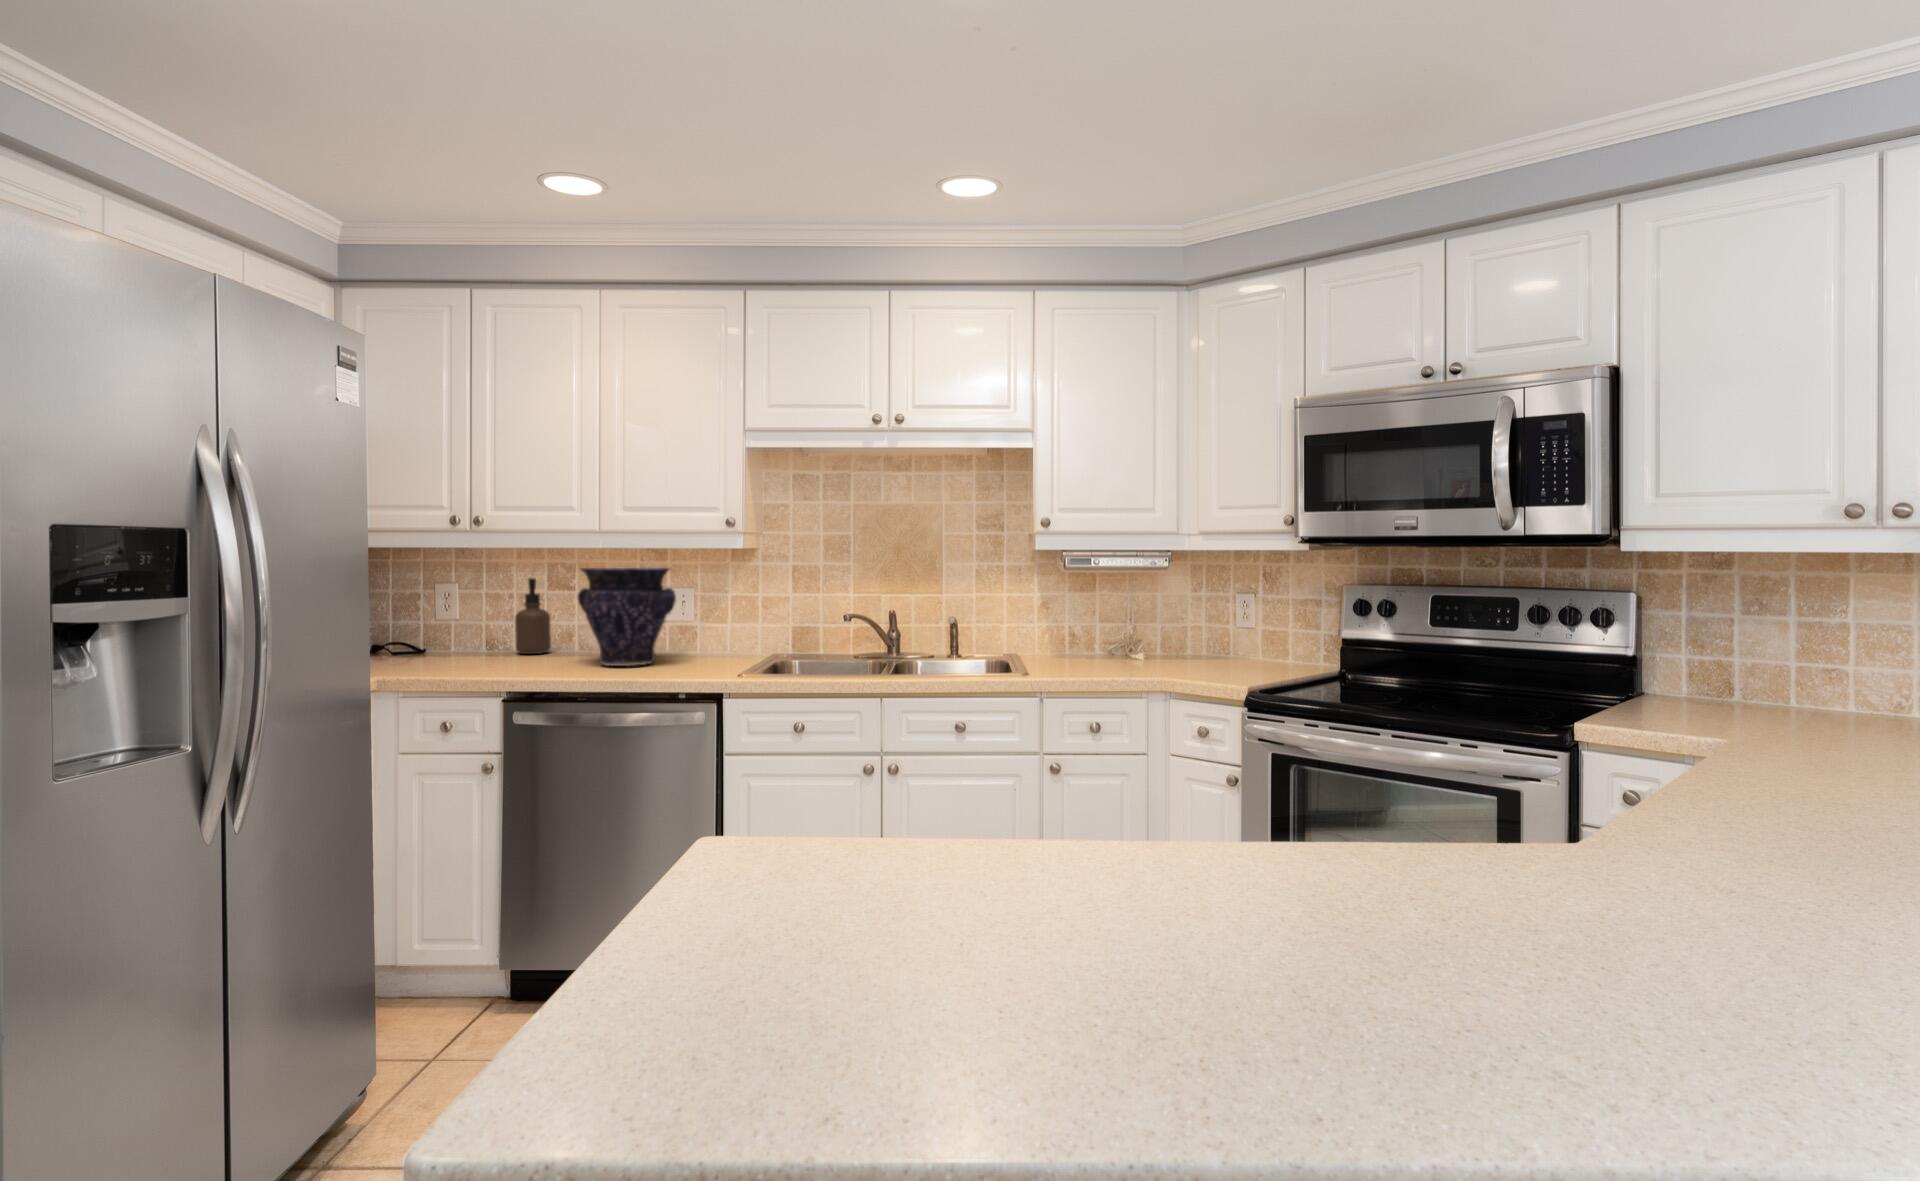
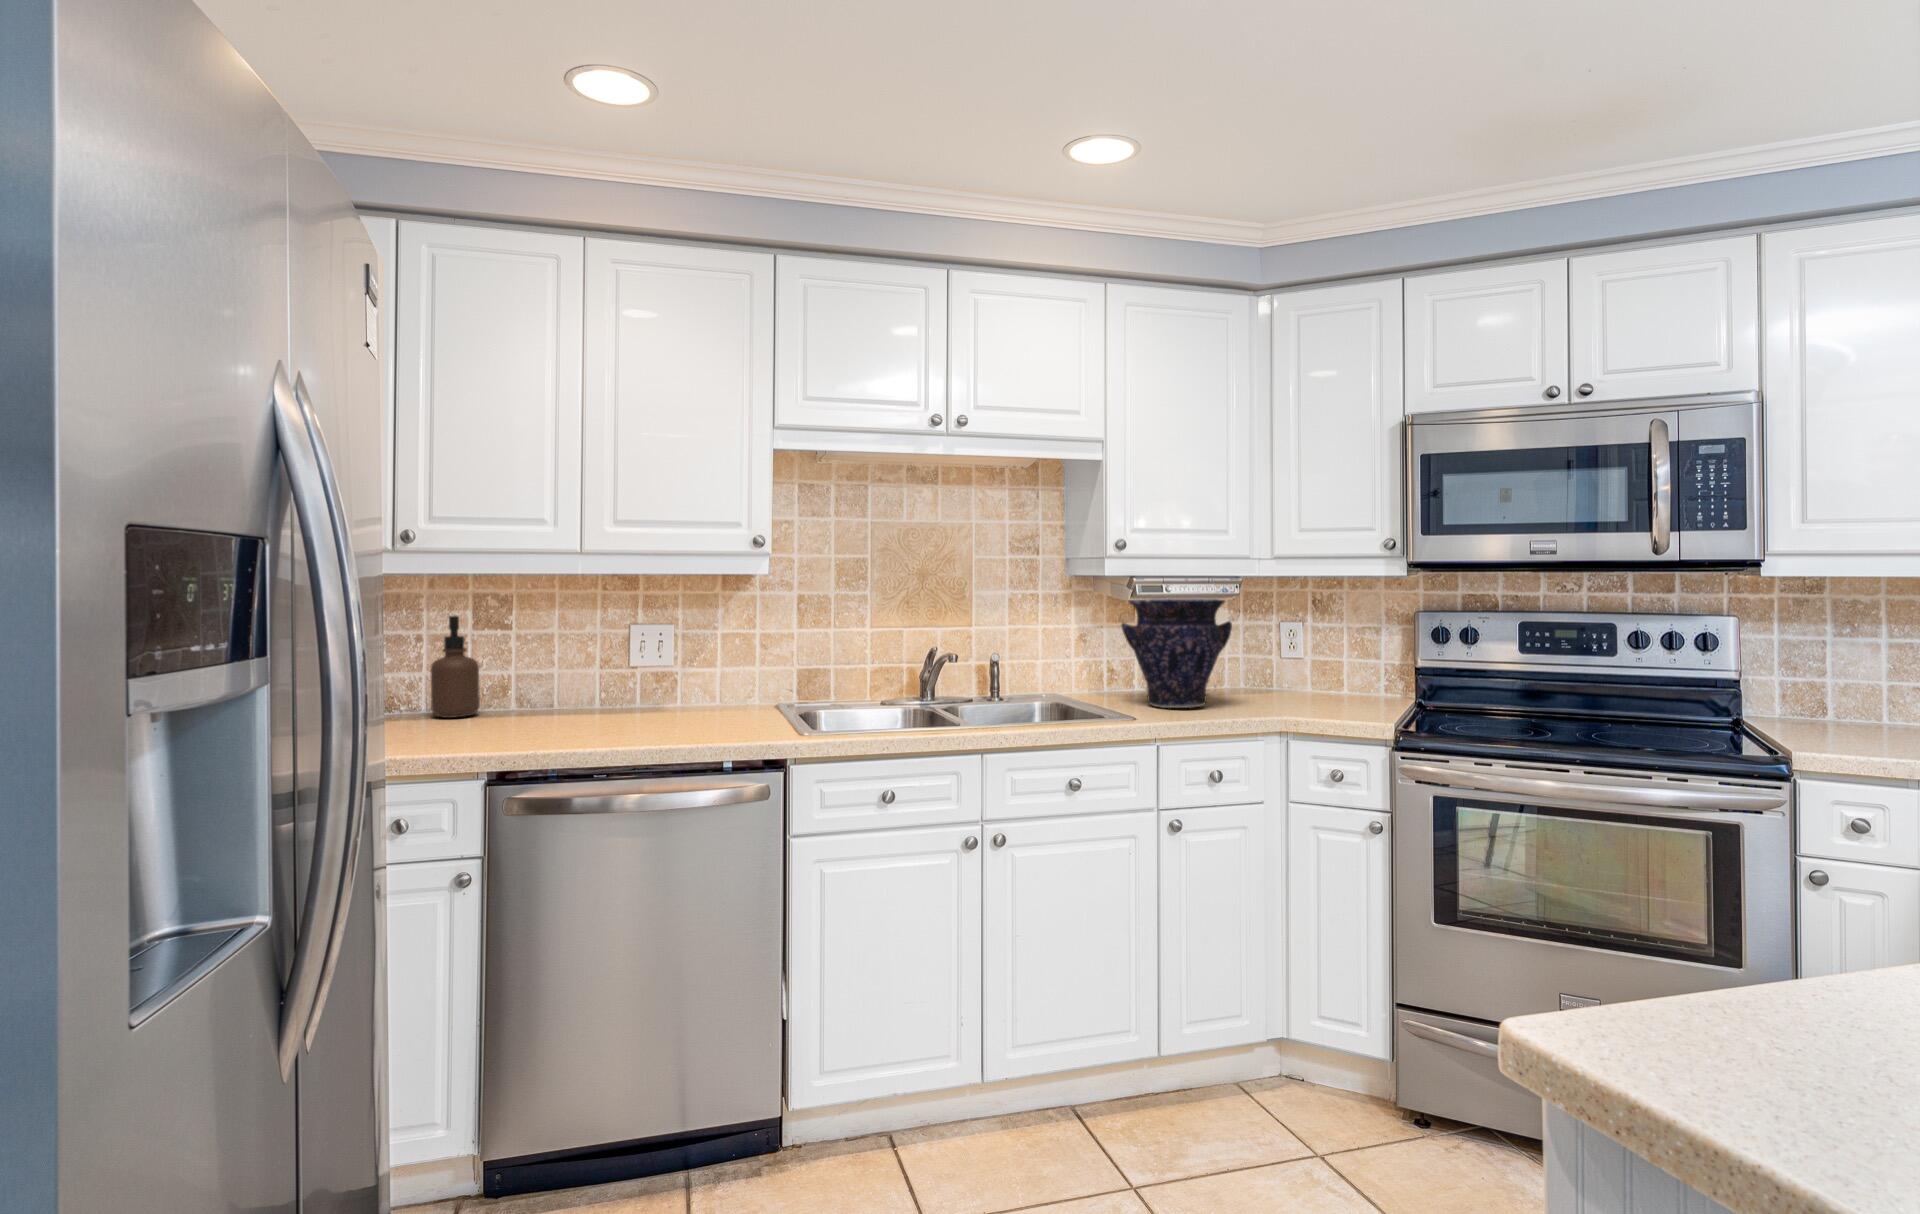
vase: present [578,568,676,666] -> present [1121,599,1232,708]

